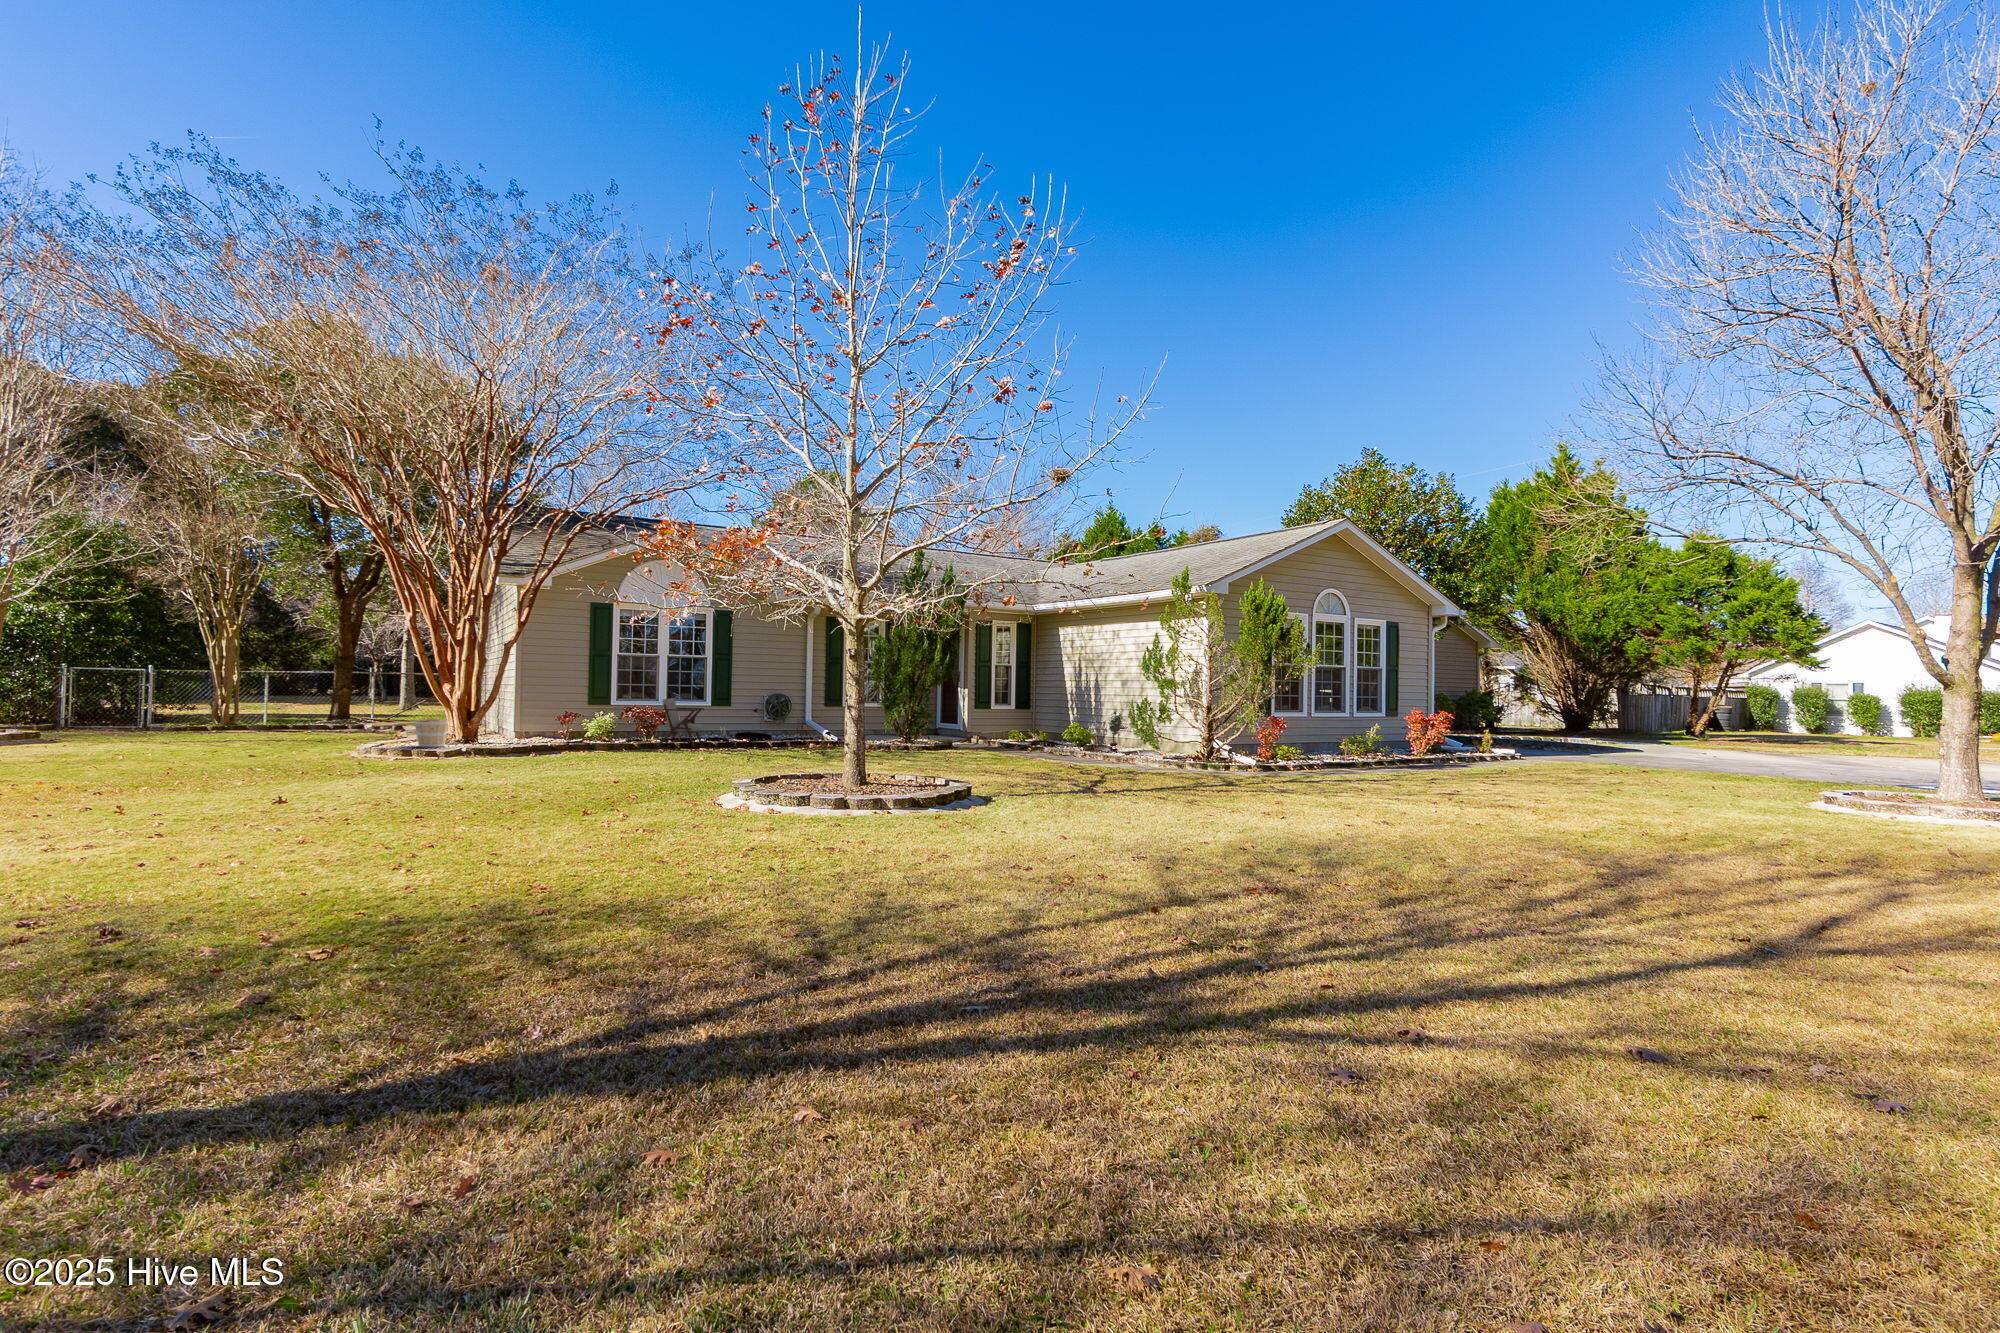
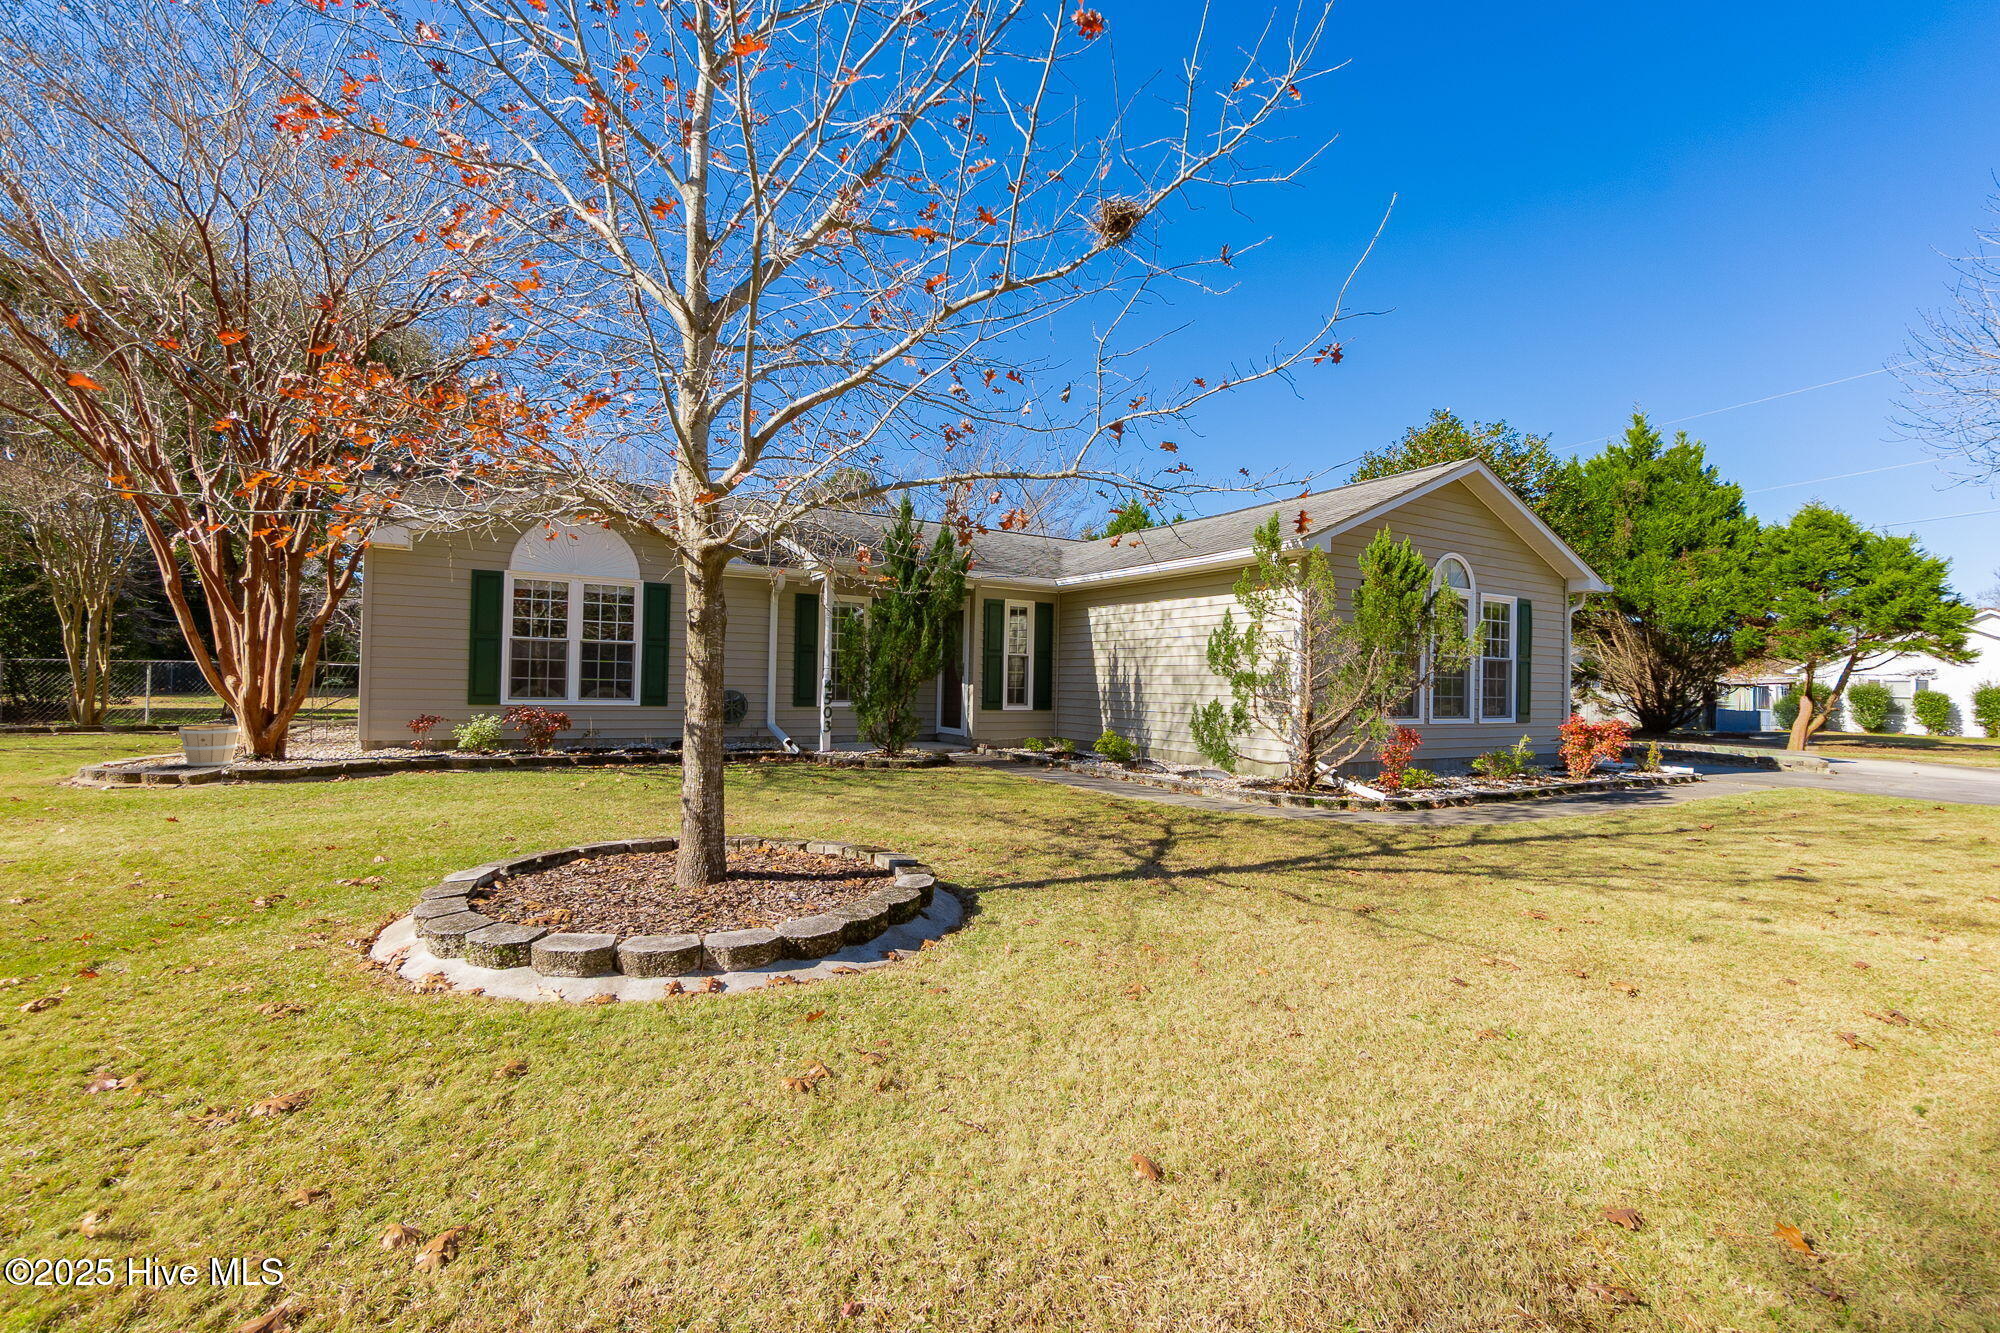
lounge chair: present [657,698,704,747] -> none [551,695,627,762]
potted tree: present [1109,710,1128,751] -> none [1156,713,1185,766]

